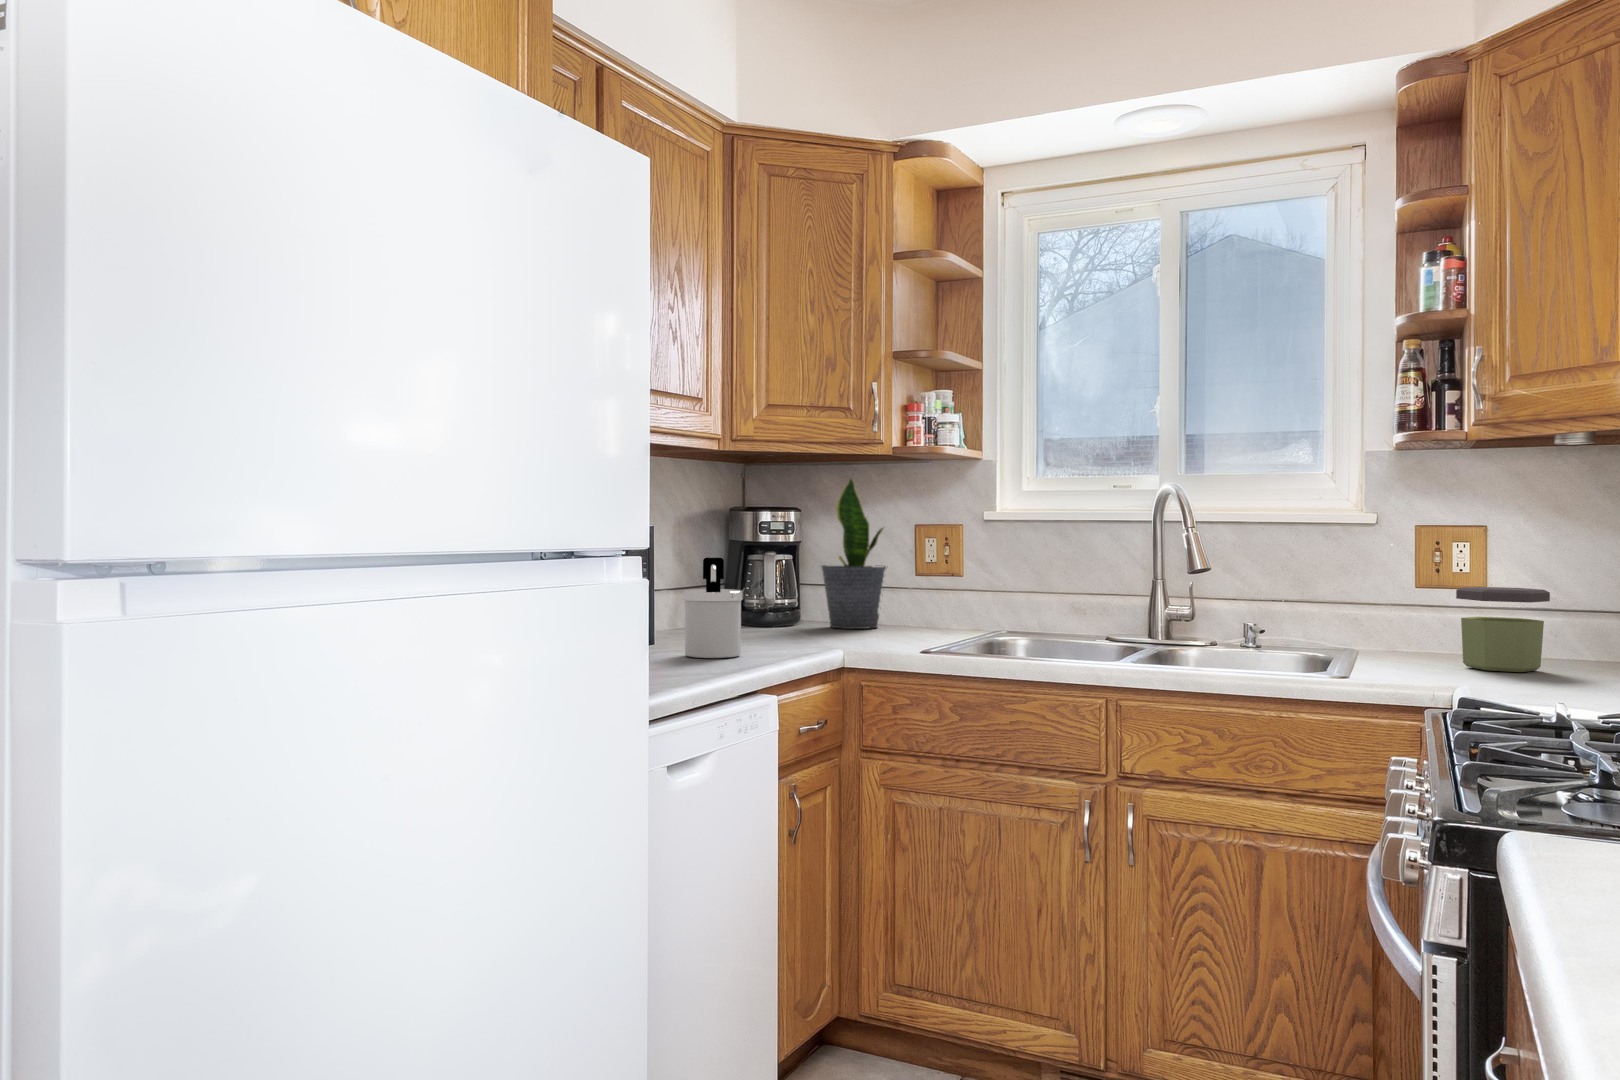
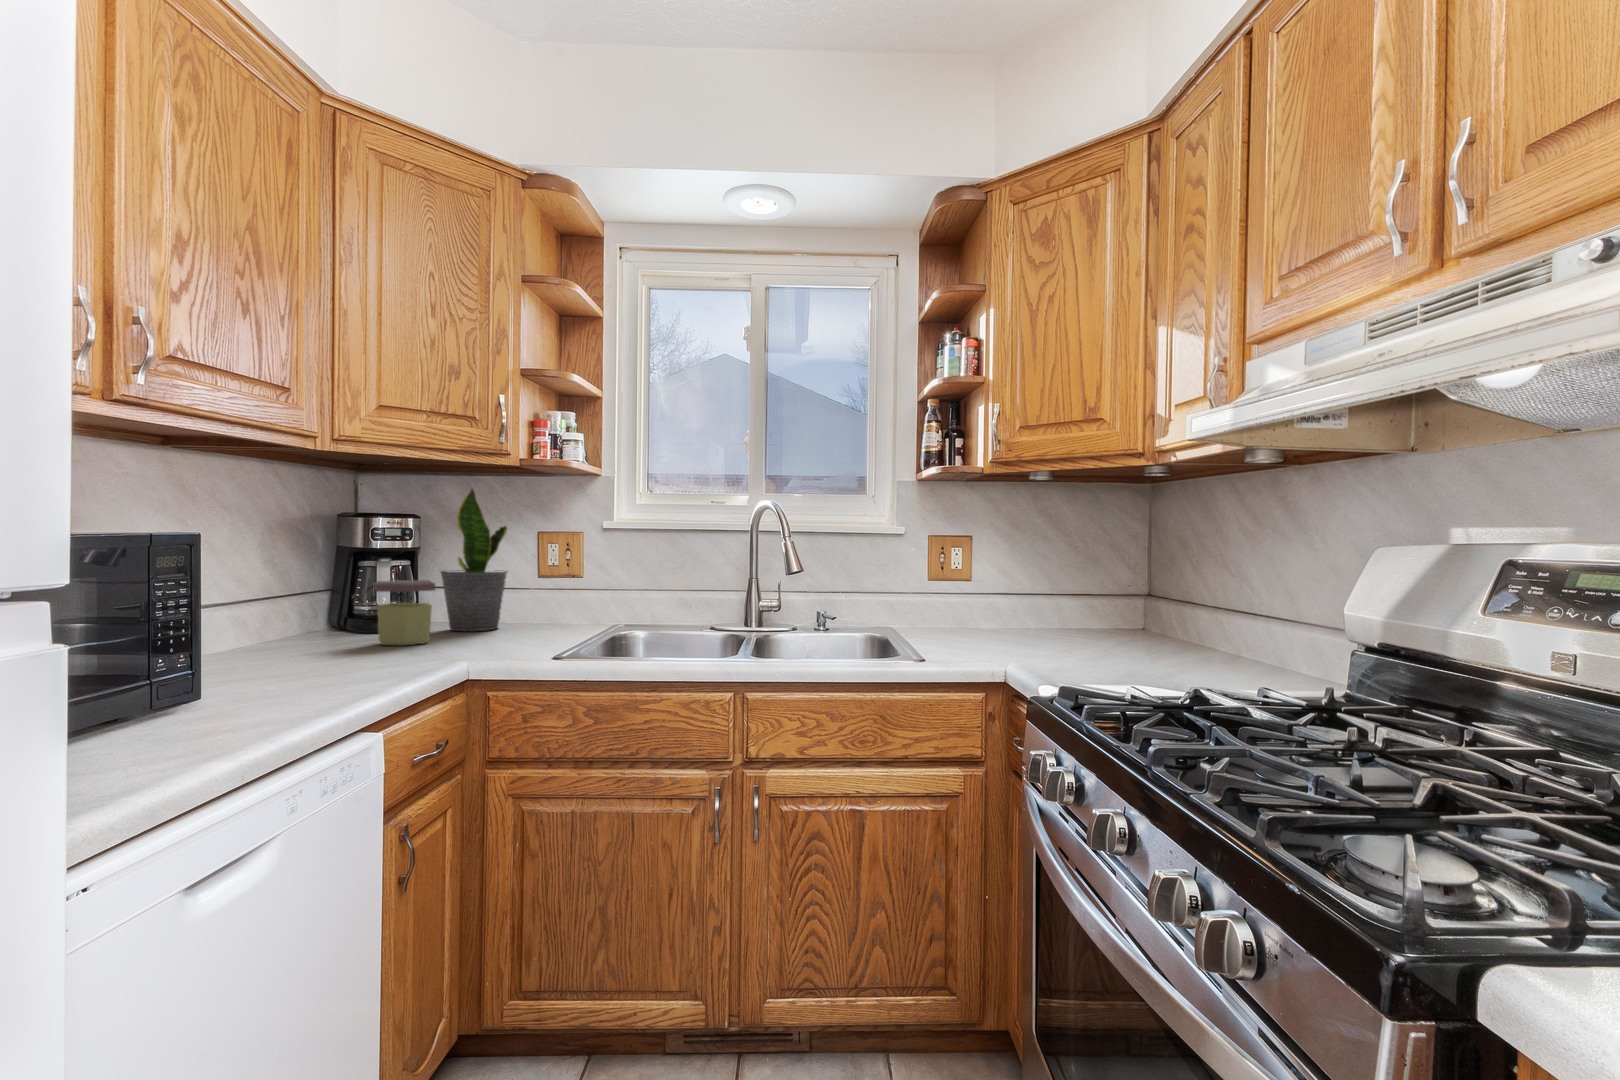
soap dispenser: present [683,557,743,658] -> none [277,566,354,678]
jar: present [1456,587,1550,672] -> present [374,580,435,645]

